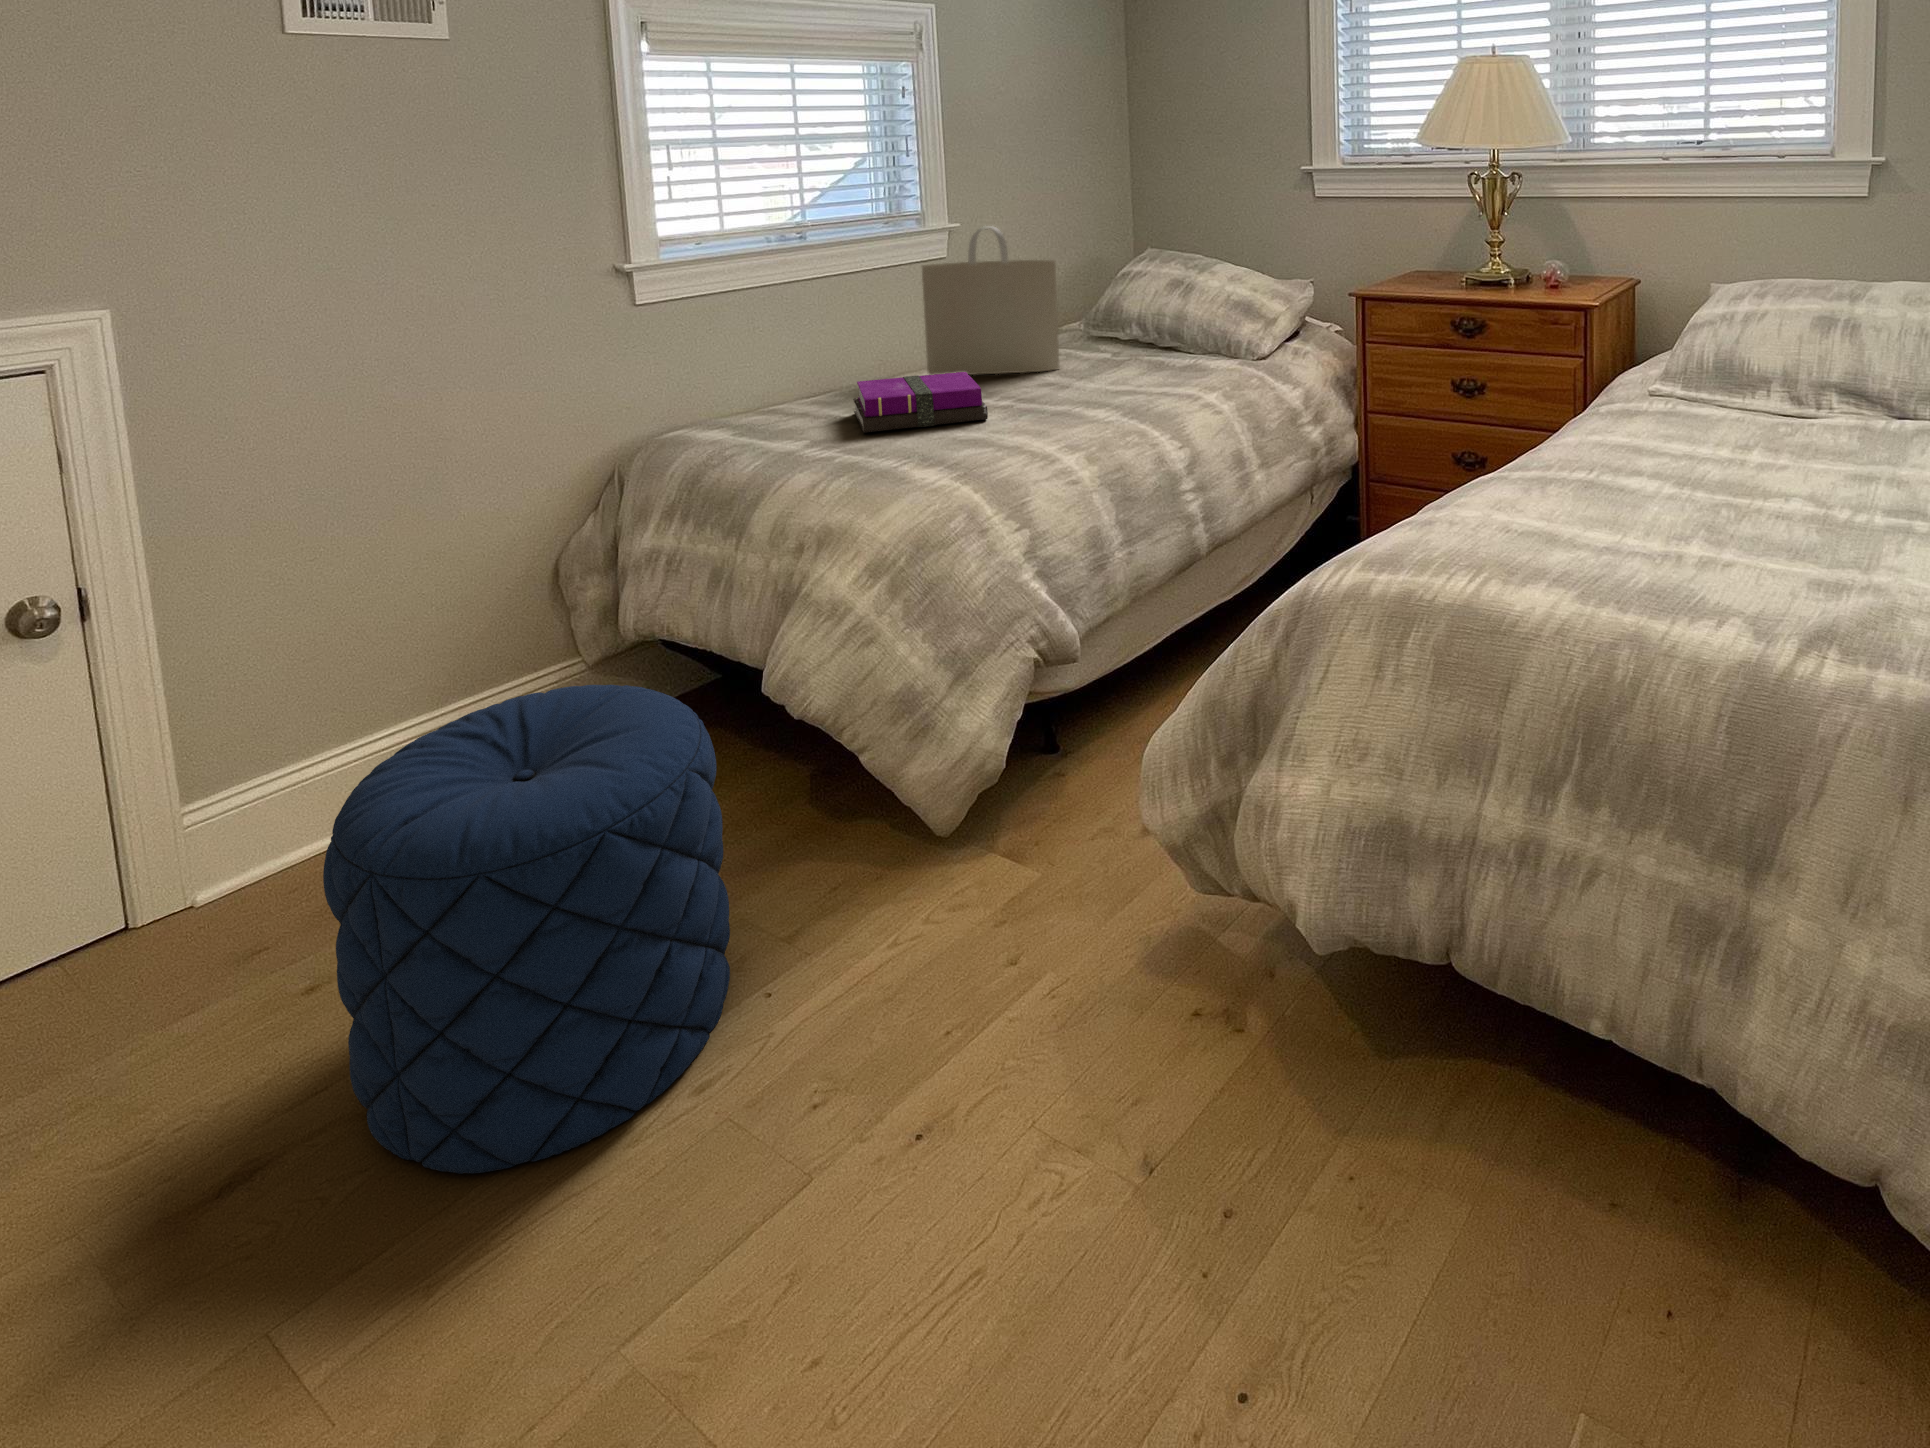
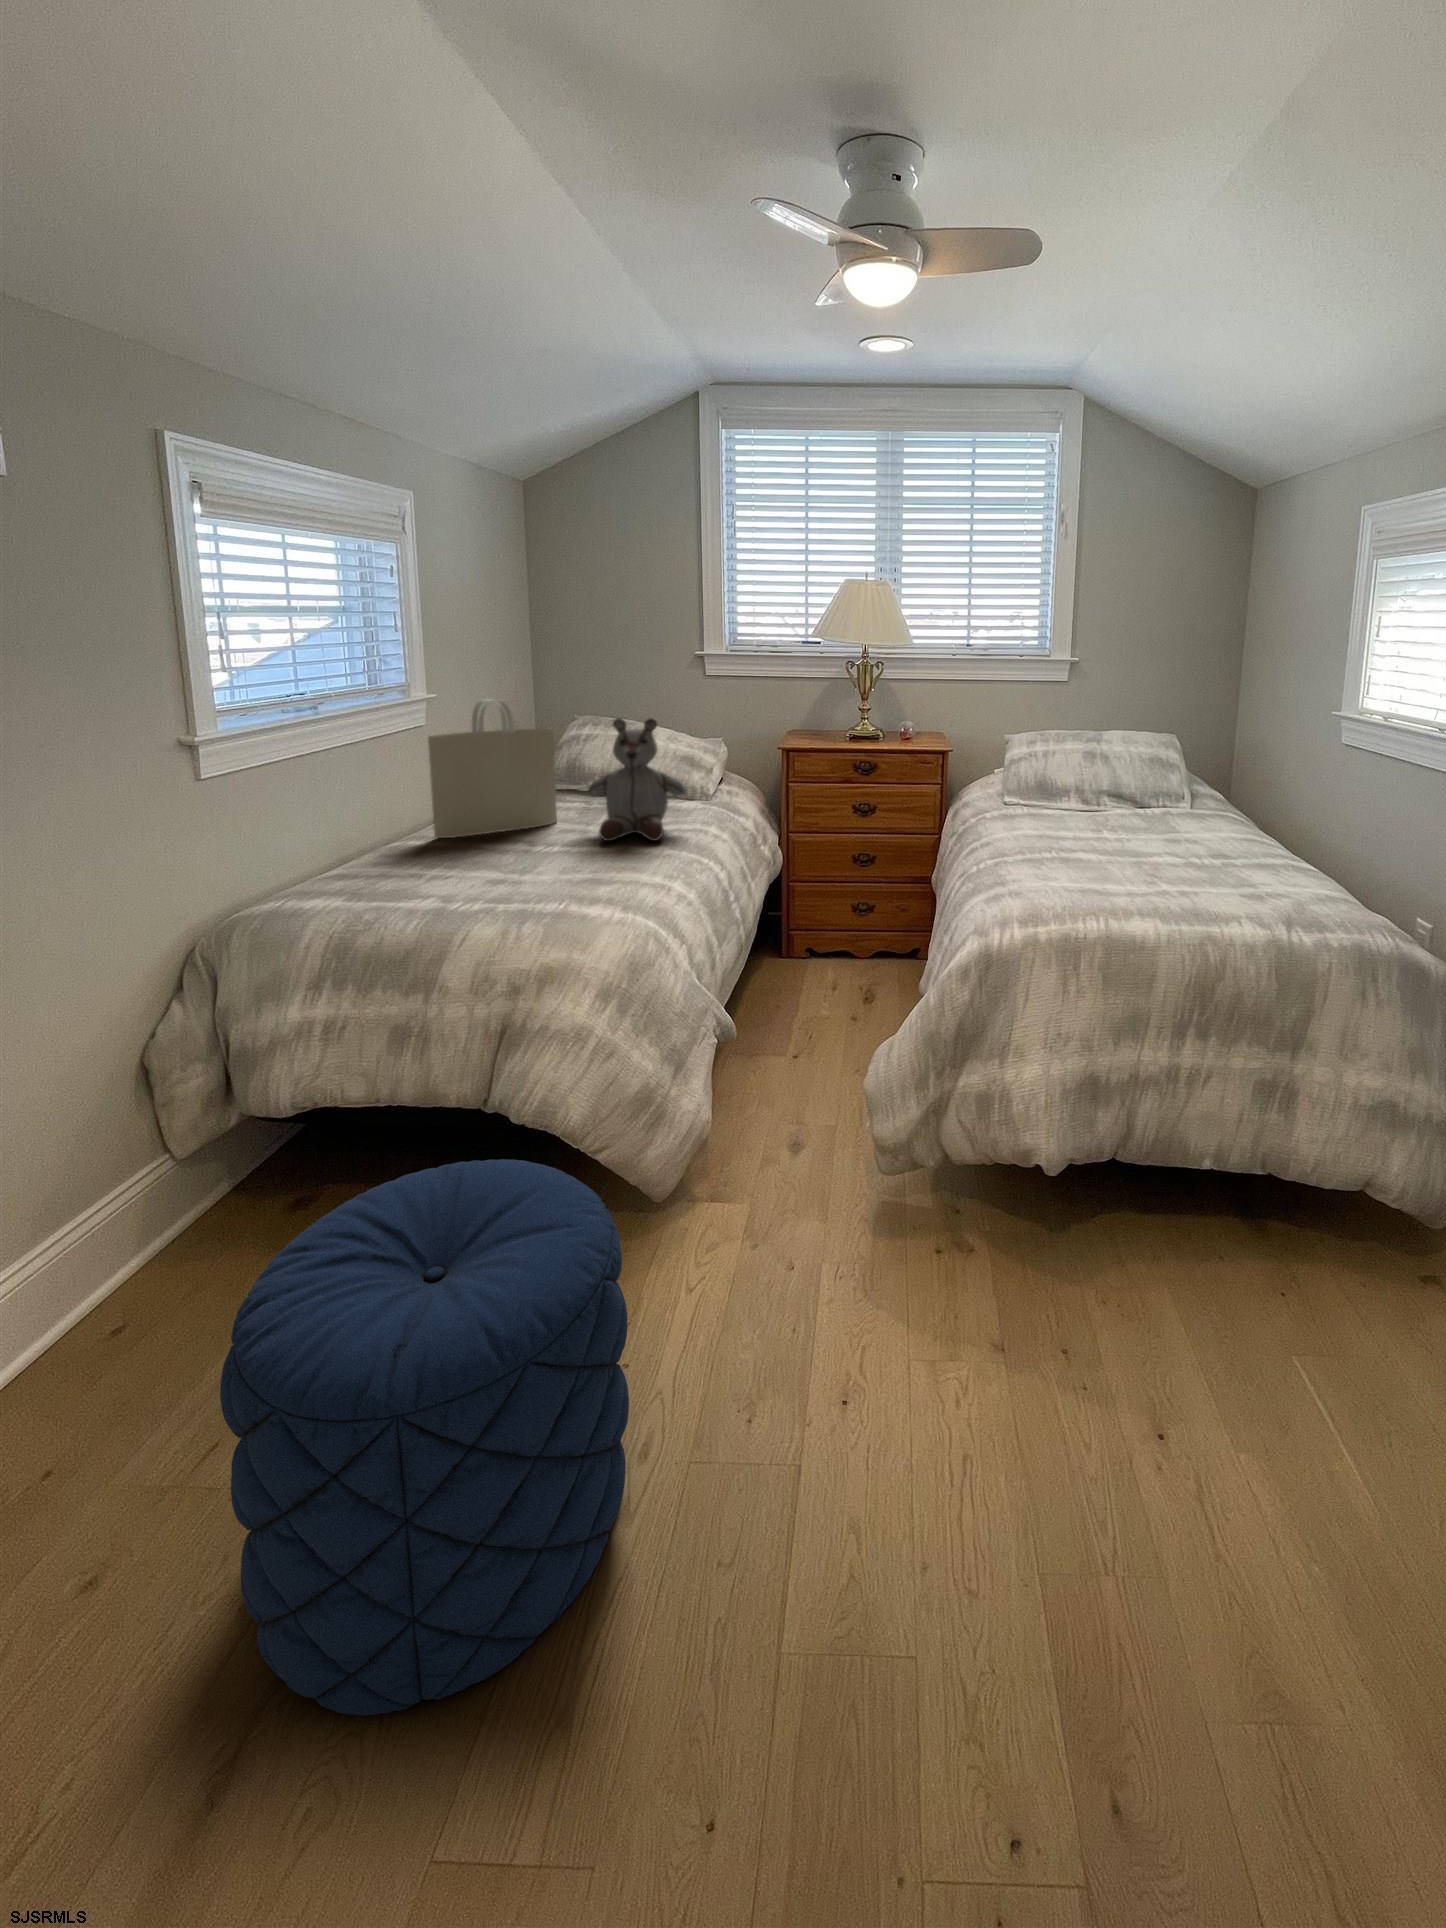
stuffed bear: none [1060,249,1172,399] -> present [588,718,685,841]
notebook: present [853,372,988,433] -> none [421,830,571,894]

